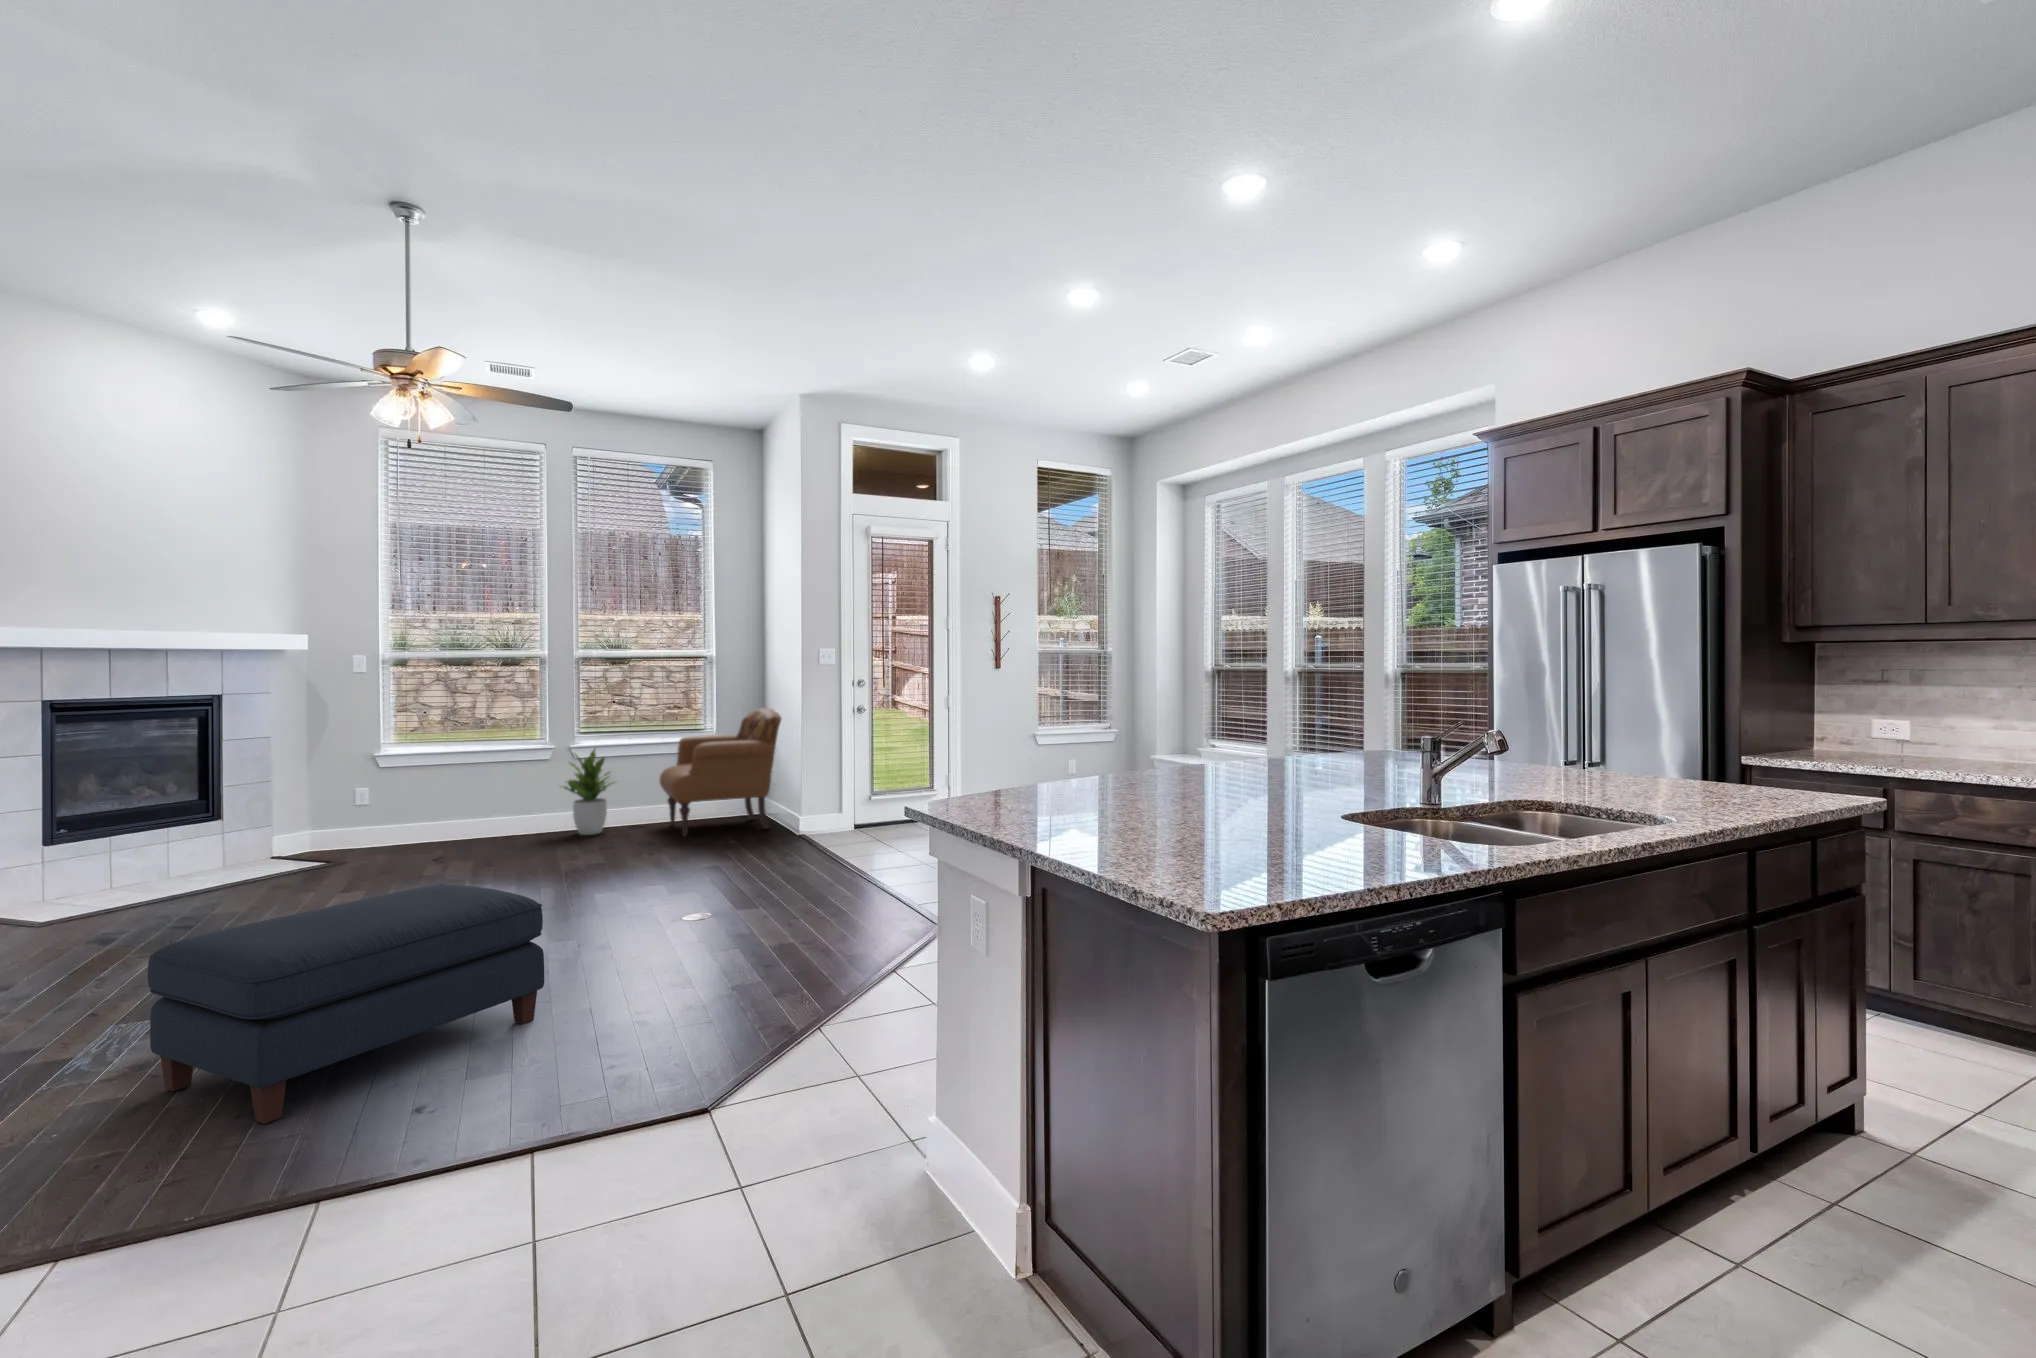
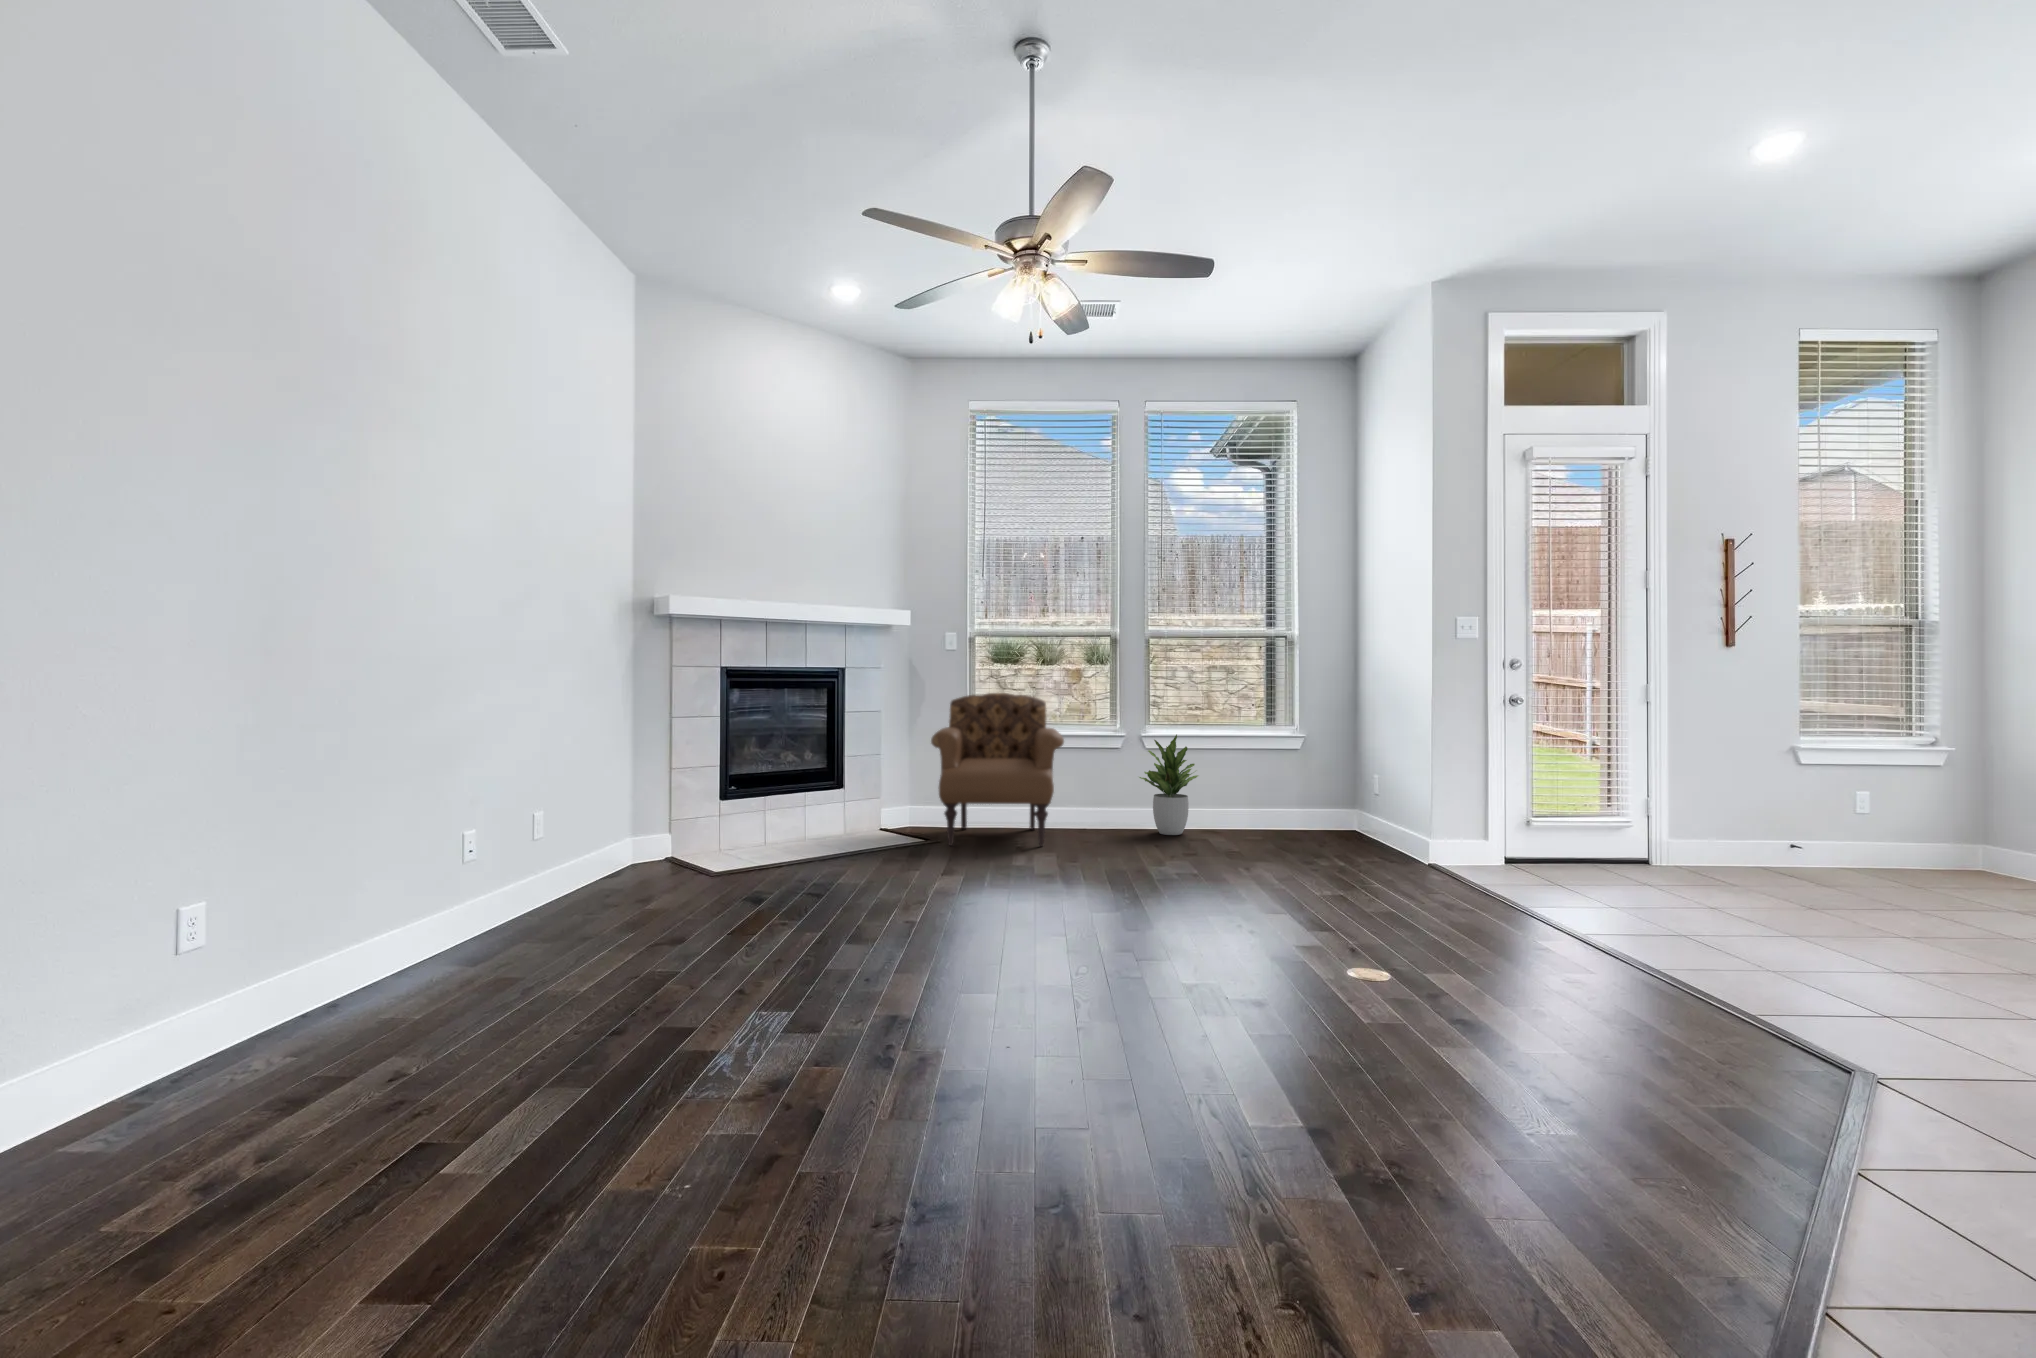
armchair: present [660,708,781,837] -> present [931,693,1064,846]
ottoman: present [147,884,544,1124] -> none [776,886,1248,1251]

